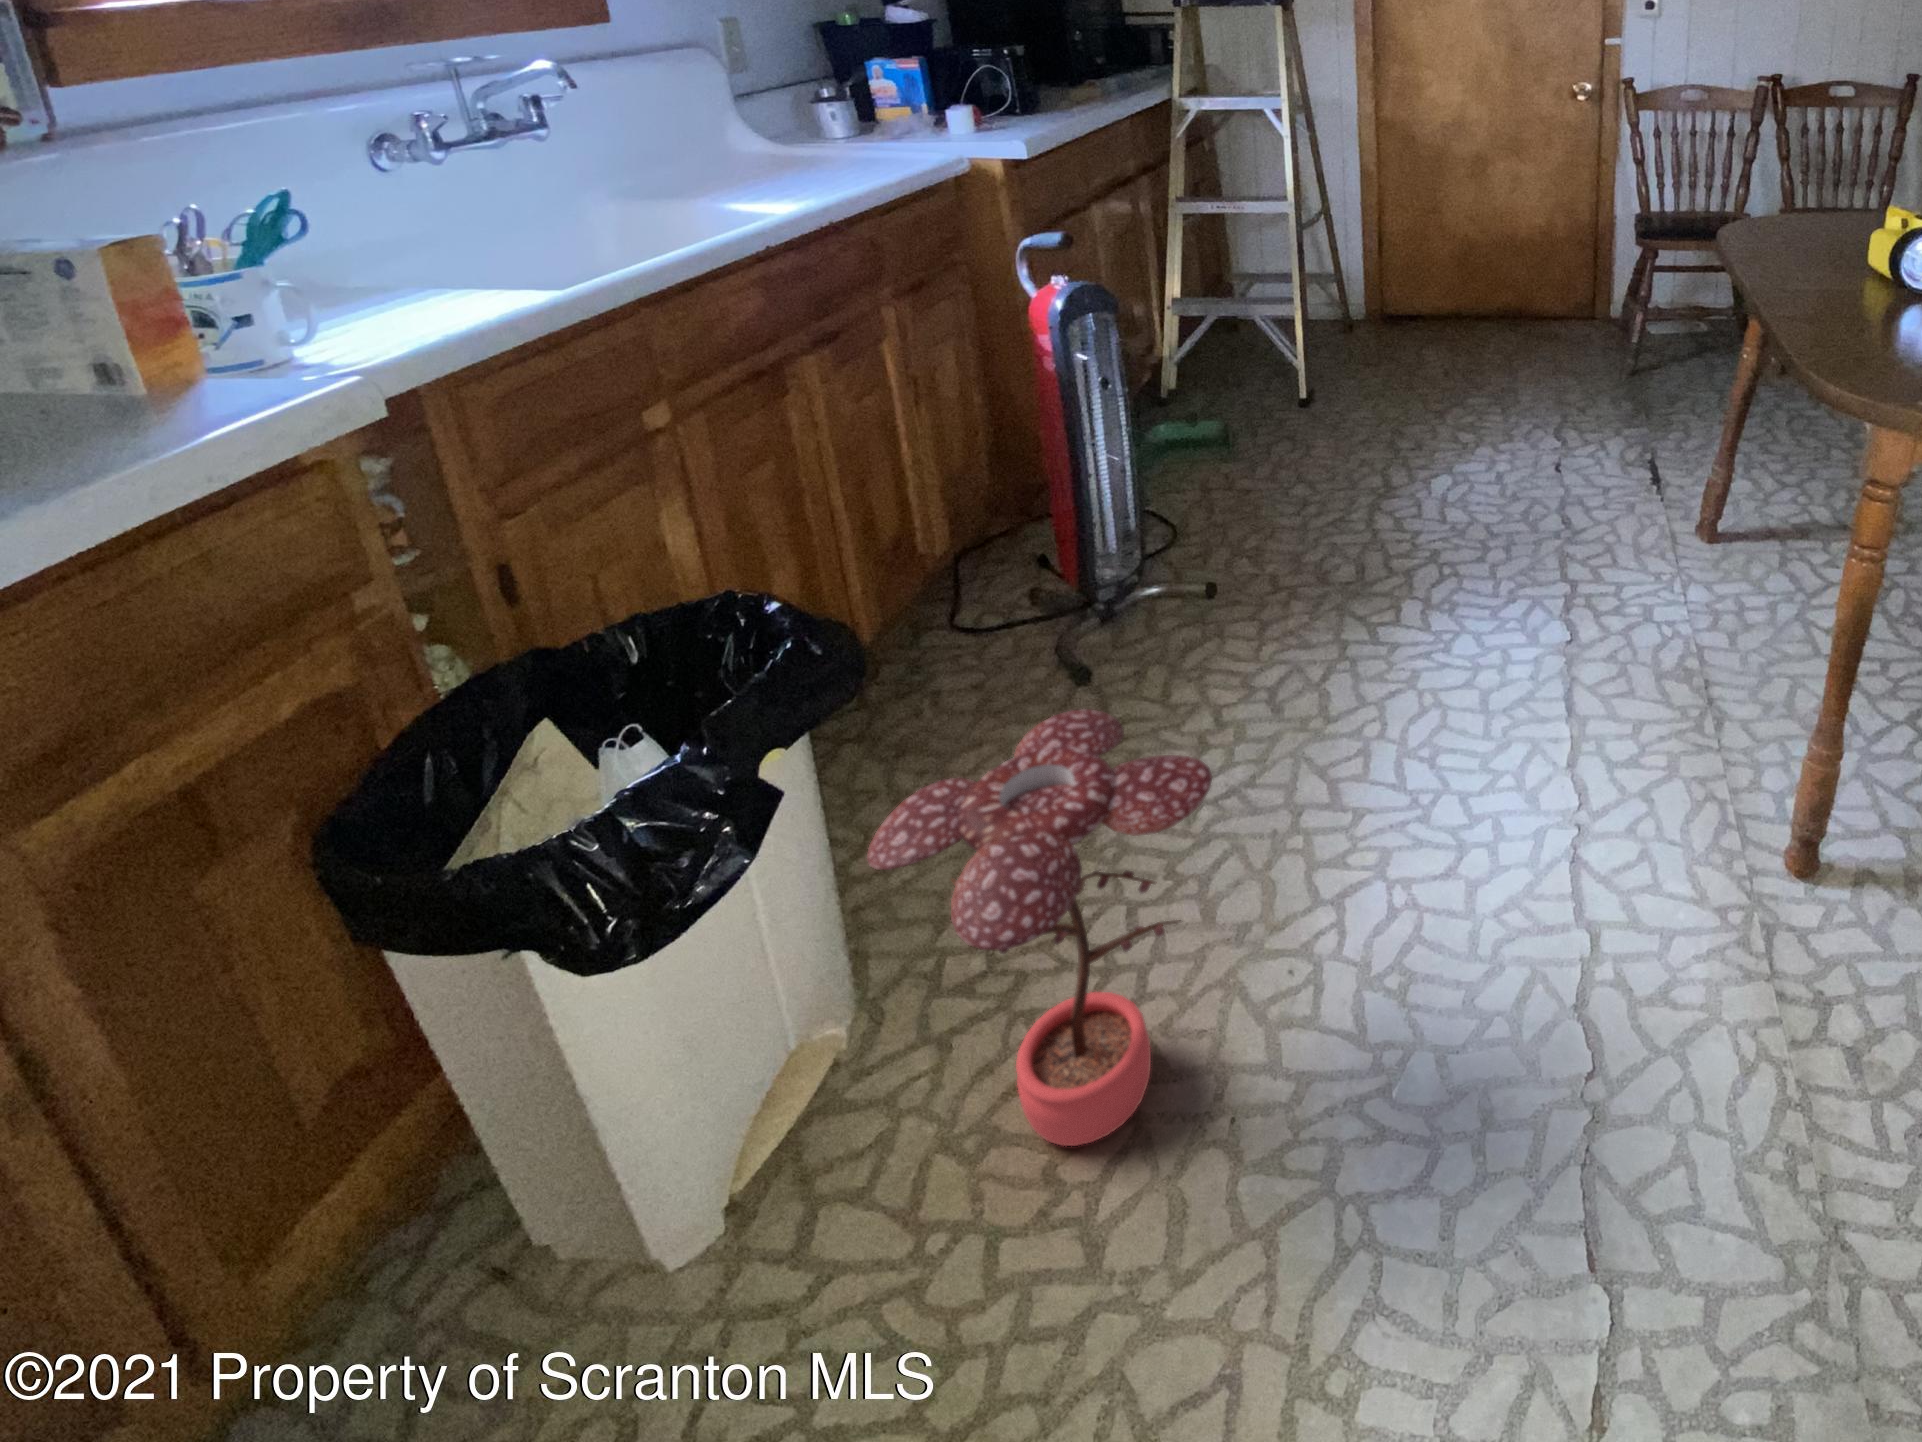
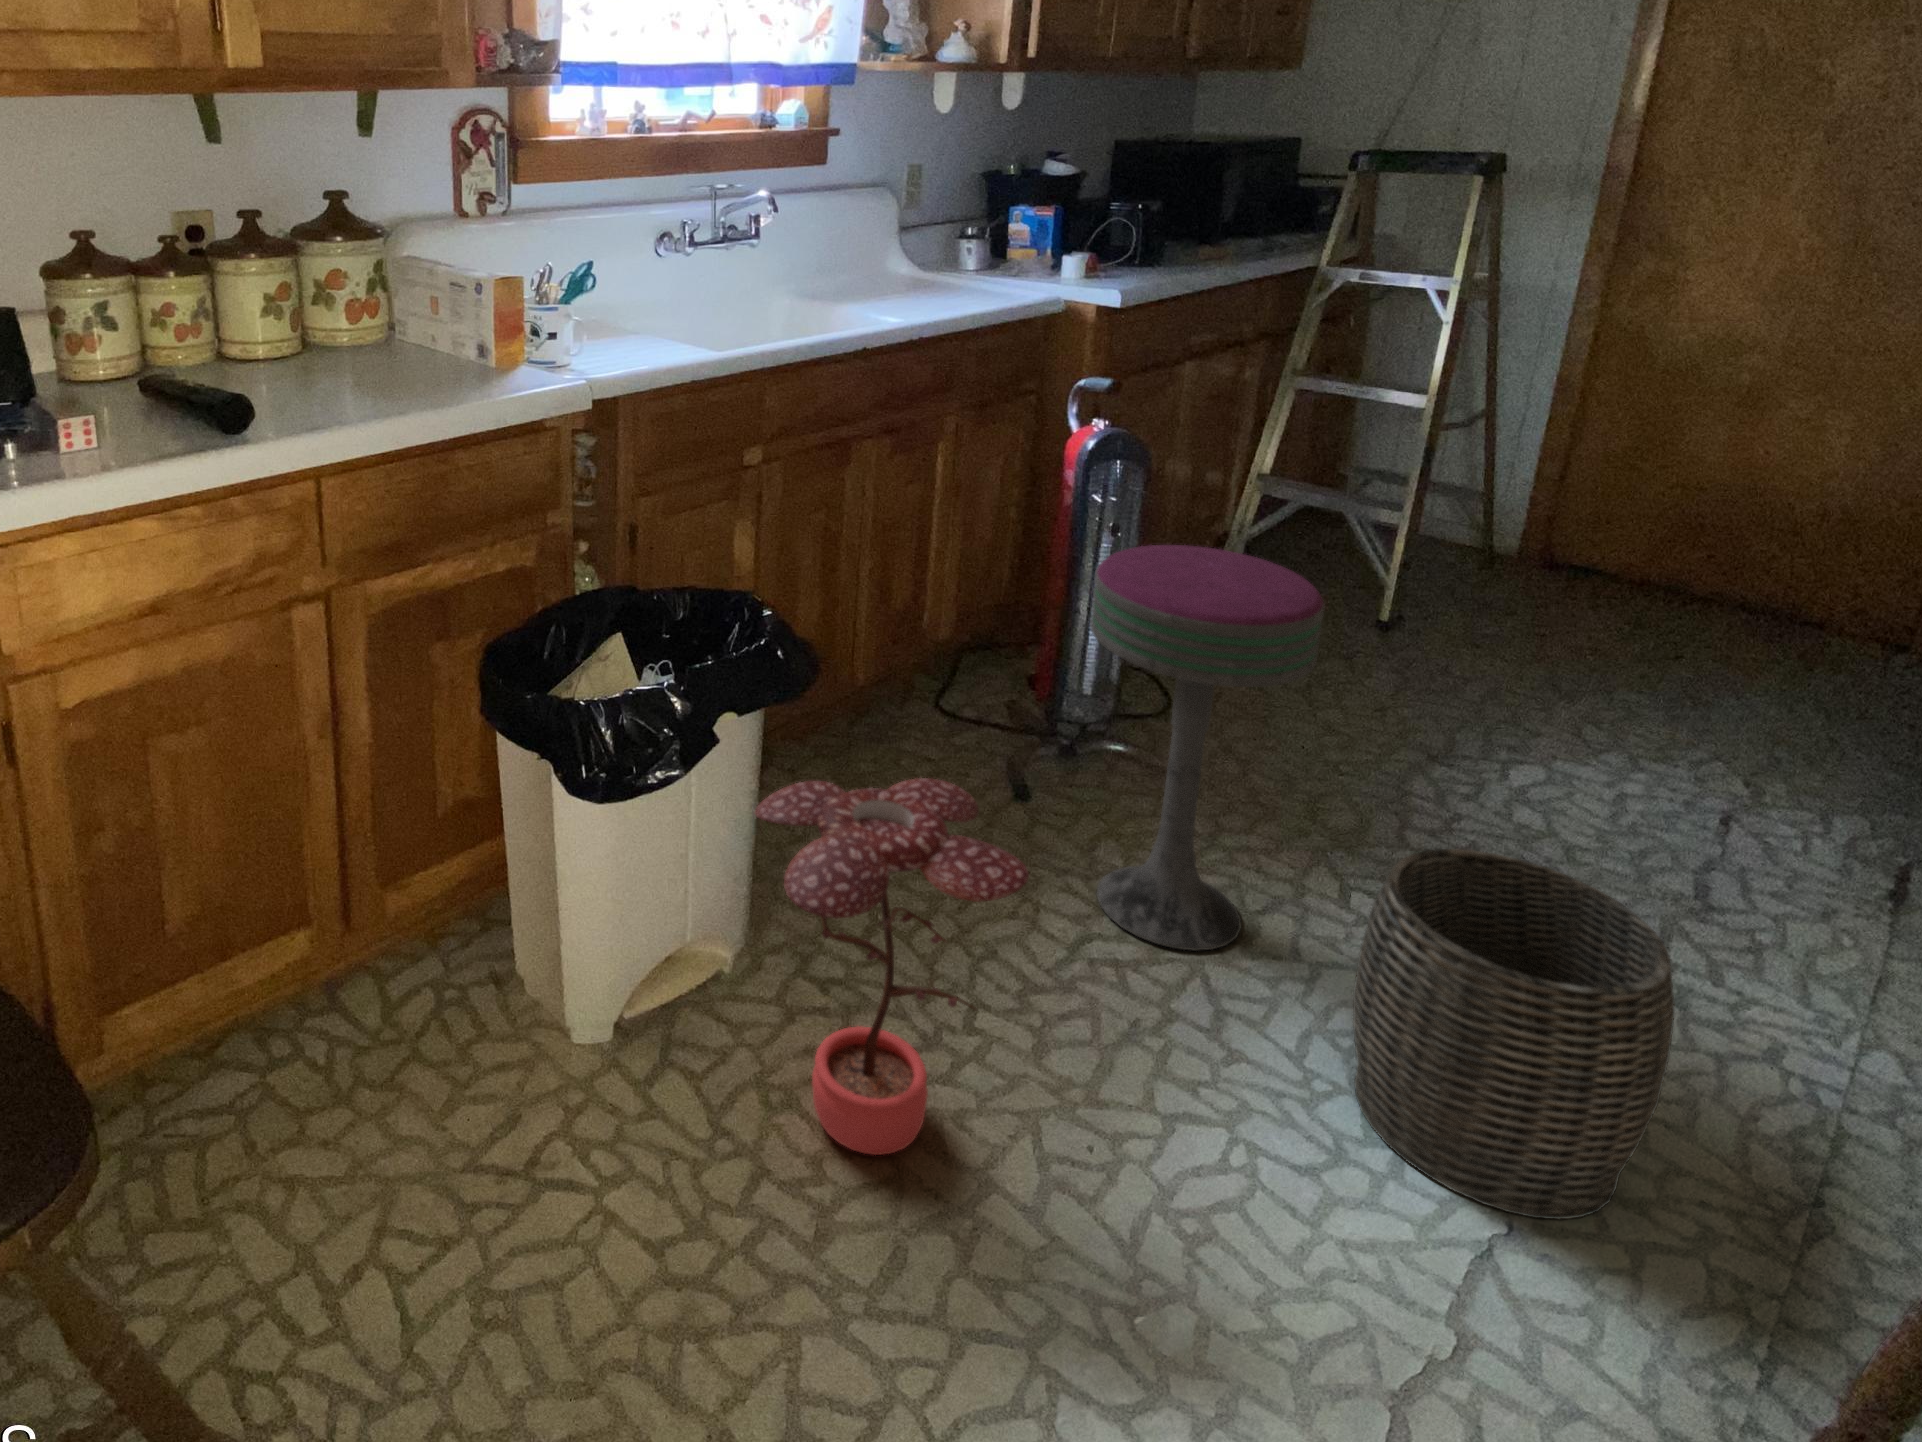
bar stool: none [1123,375,1329,750] -> present [1090,545,1325,951]
woven basket: none [1428,552,1624,821] -> present [1353,849,1675,1219]

